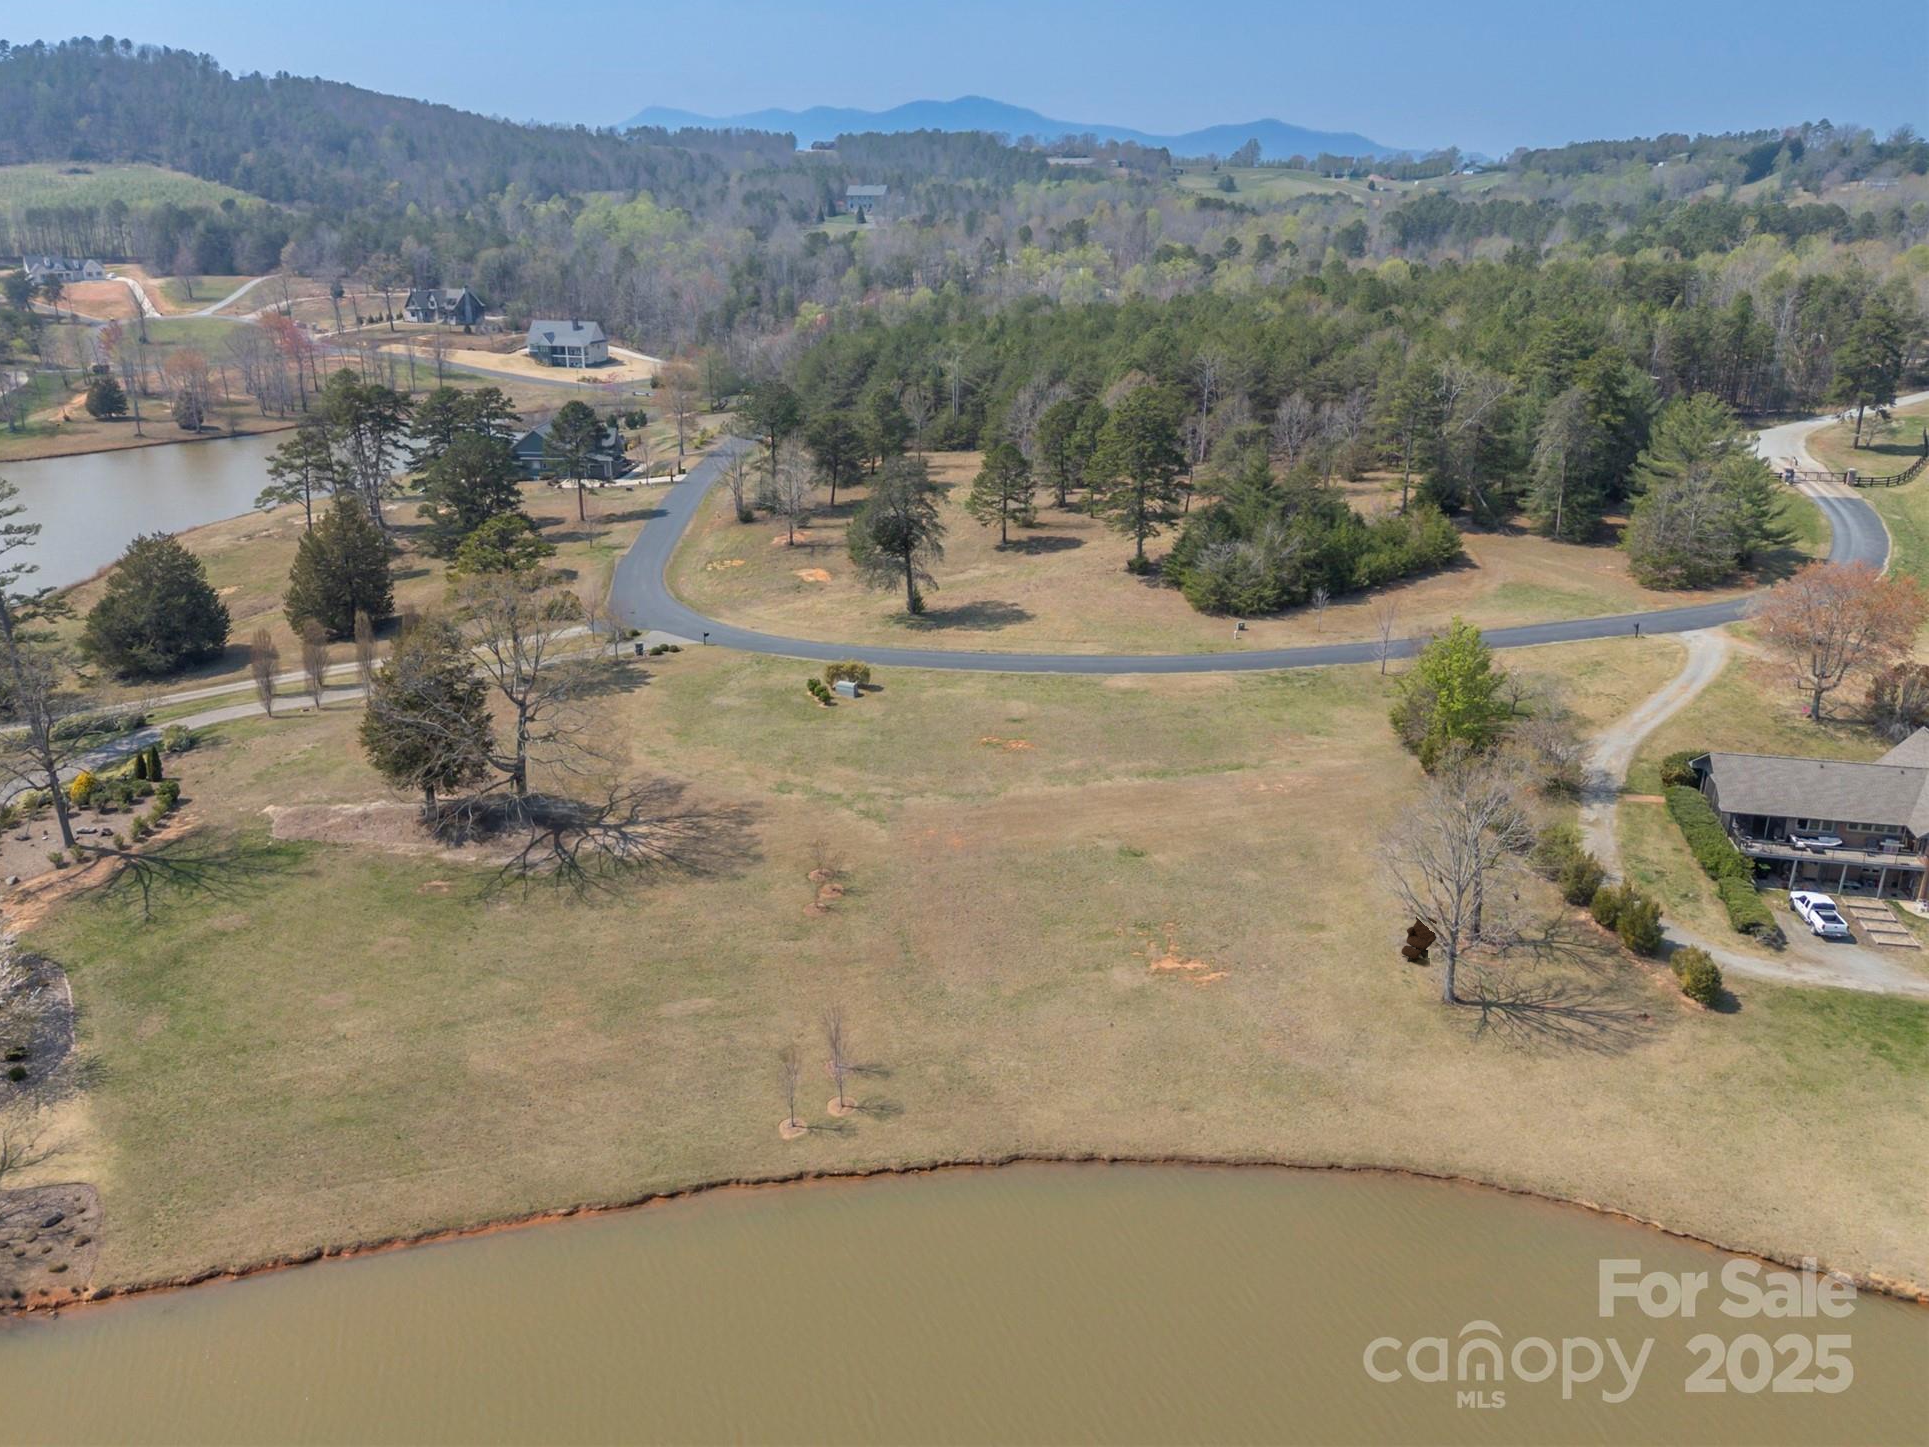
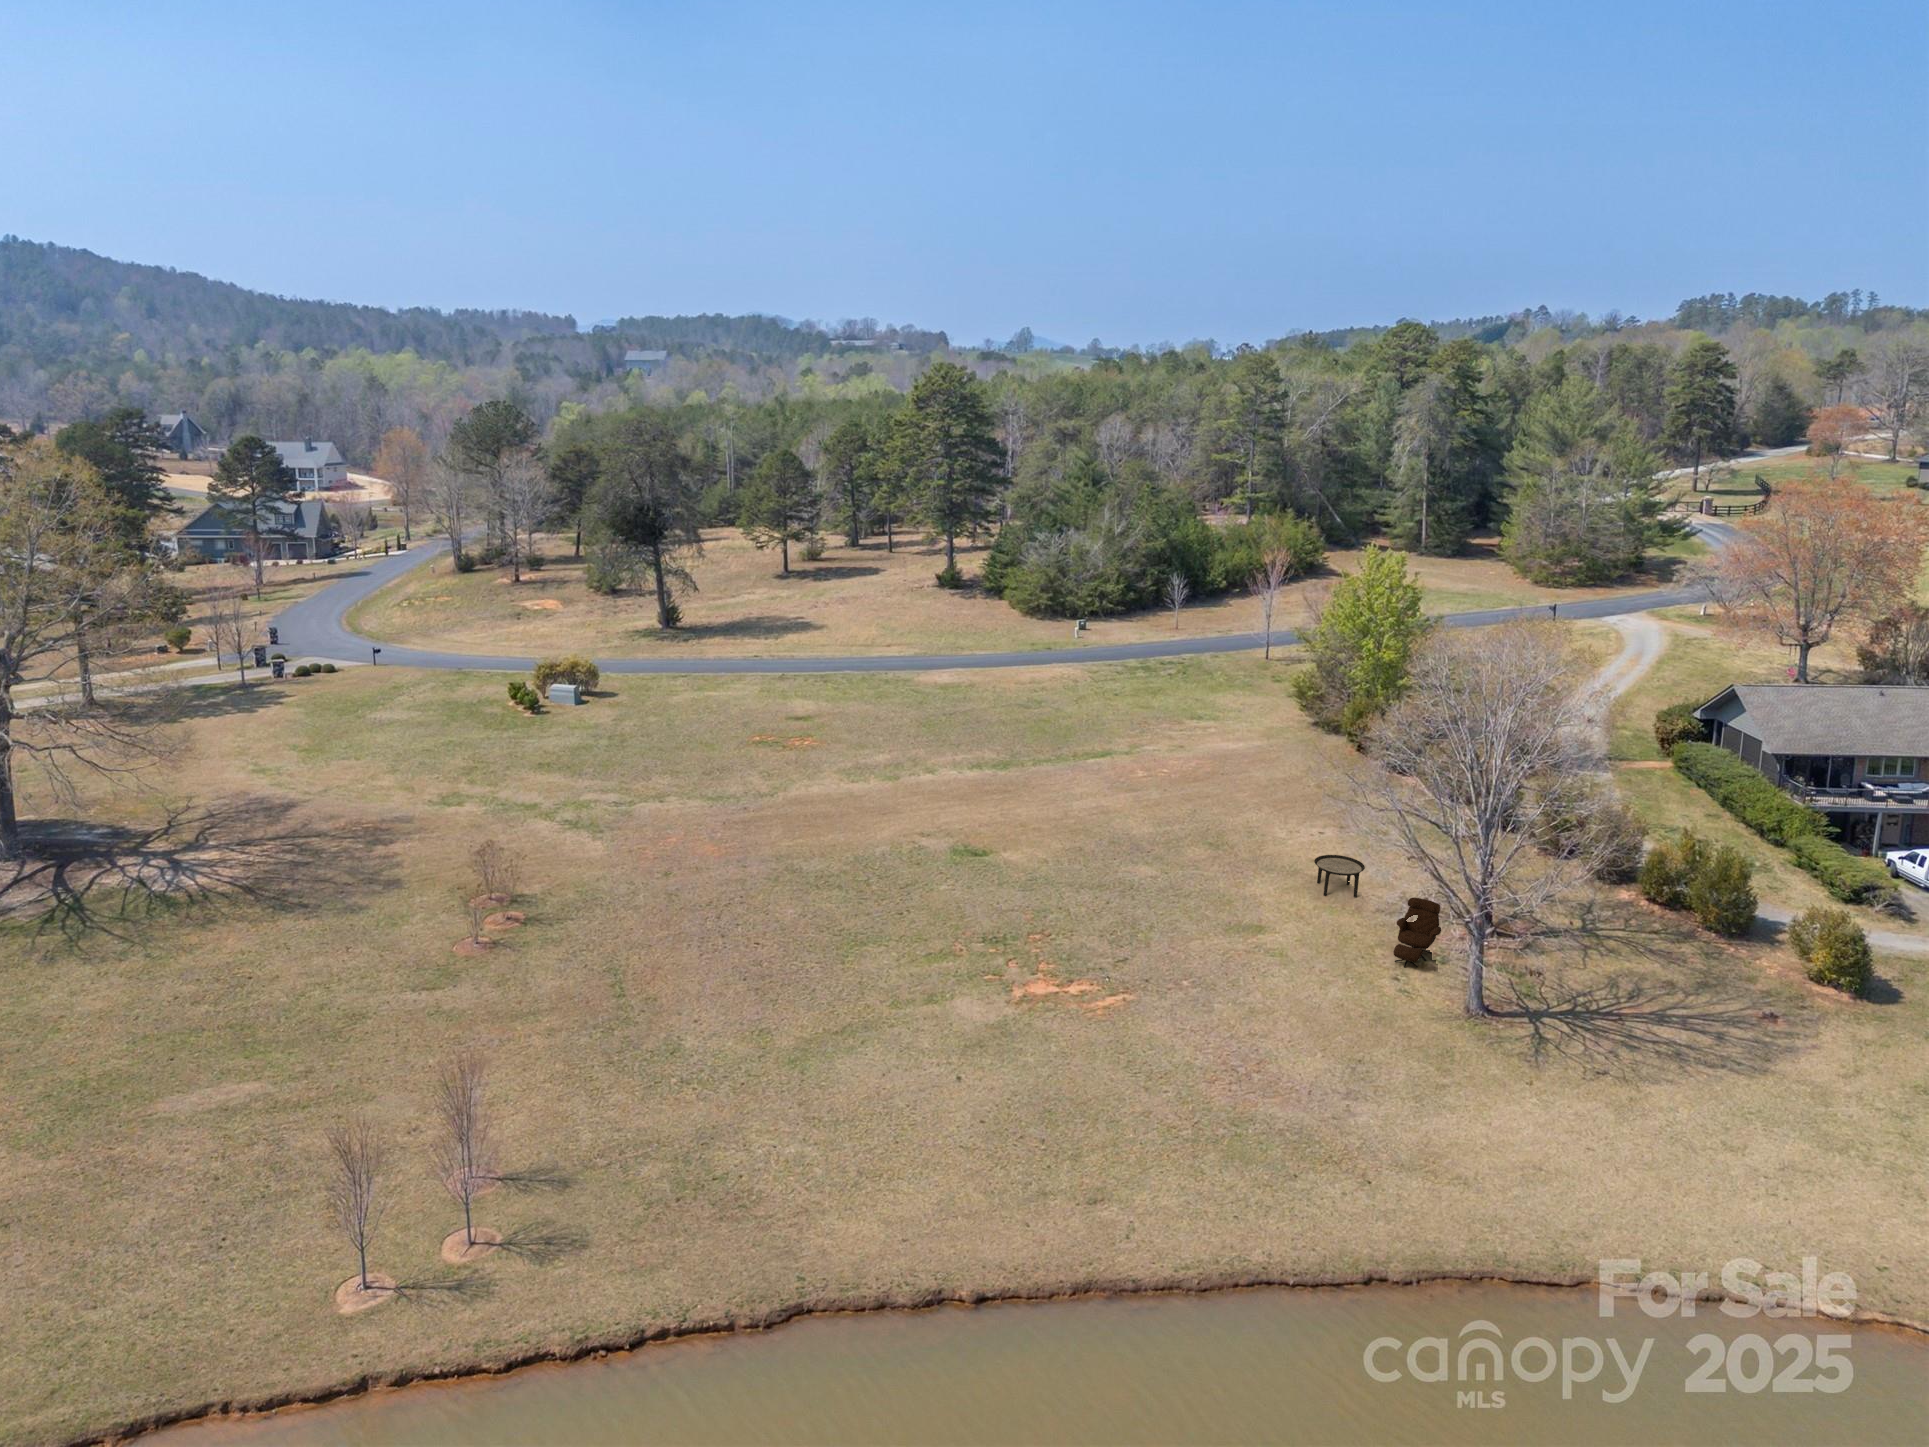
round table: none [1361,871,1395,903] -> present [1314,855,1365,897]

